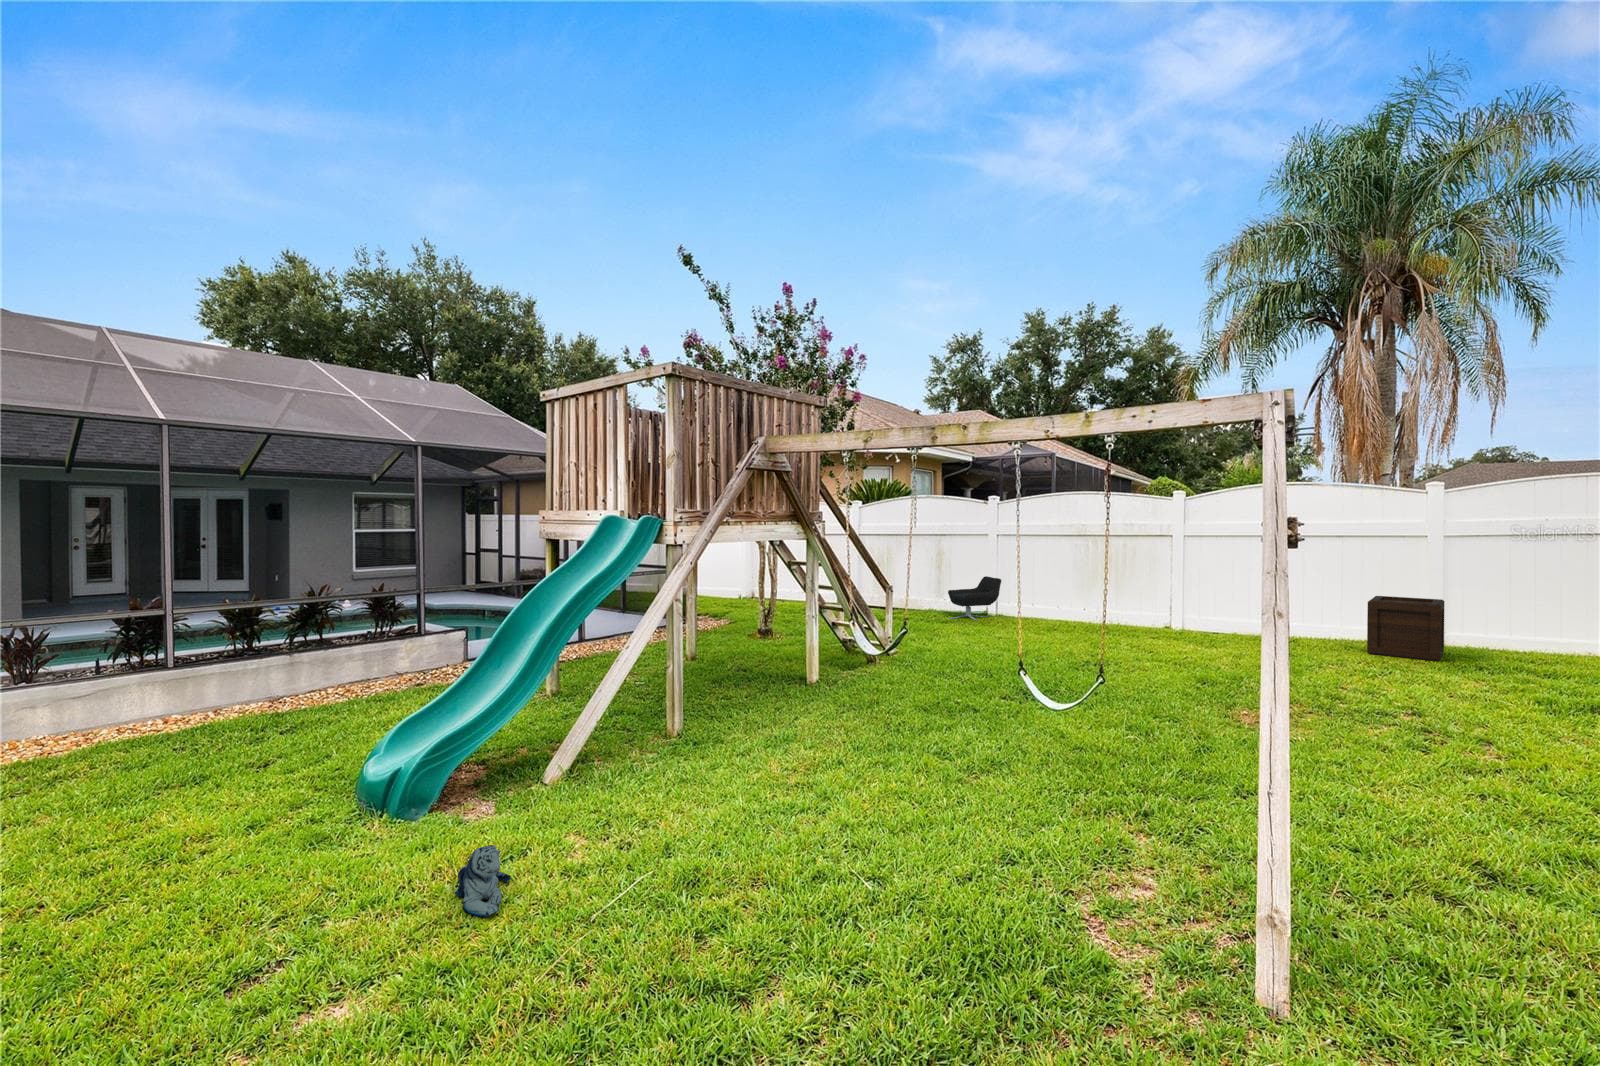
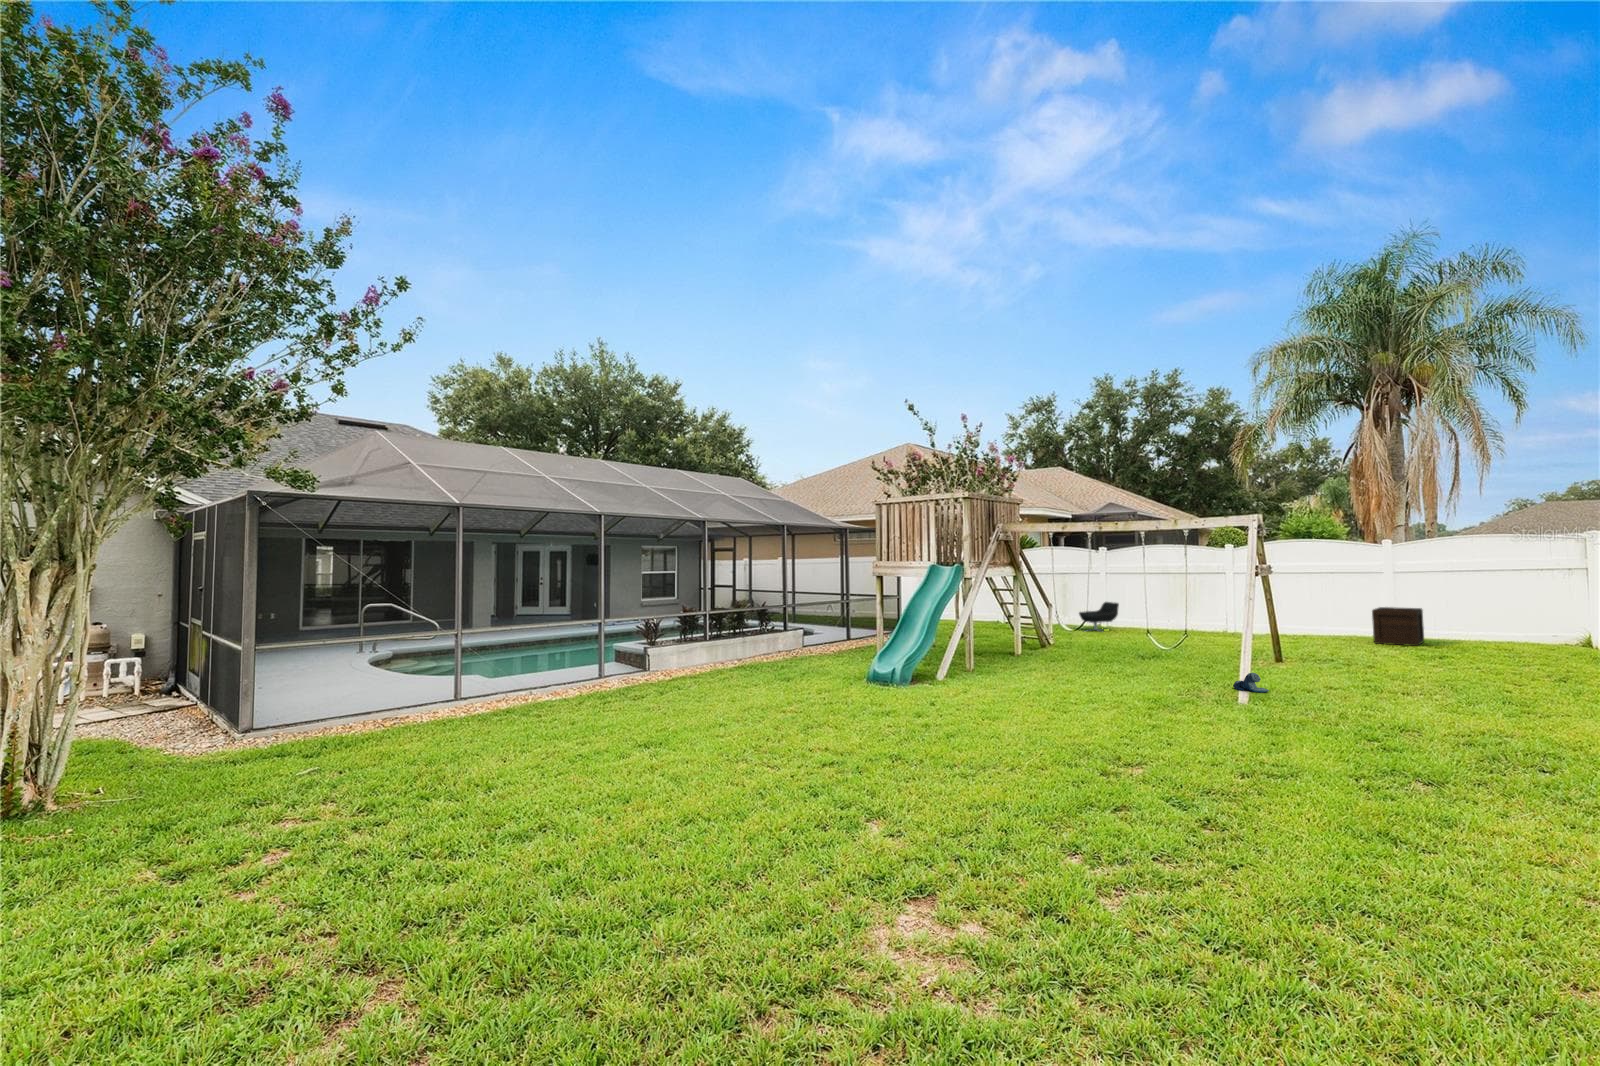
plush toy: present [455,845,511,917] -> present [1233,673,1269,693]

